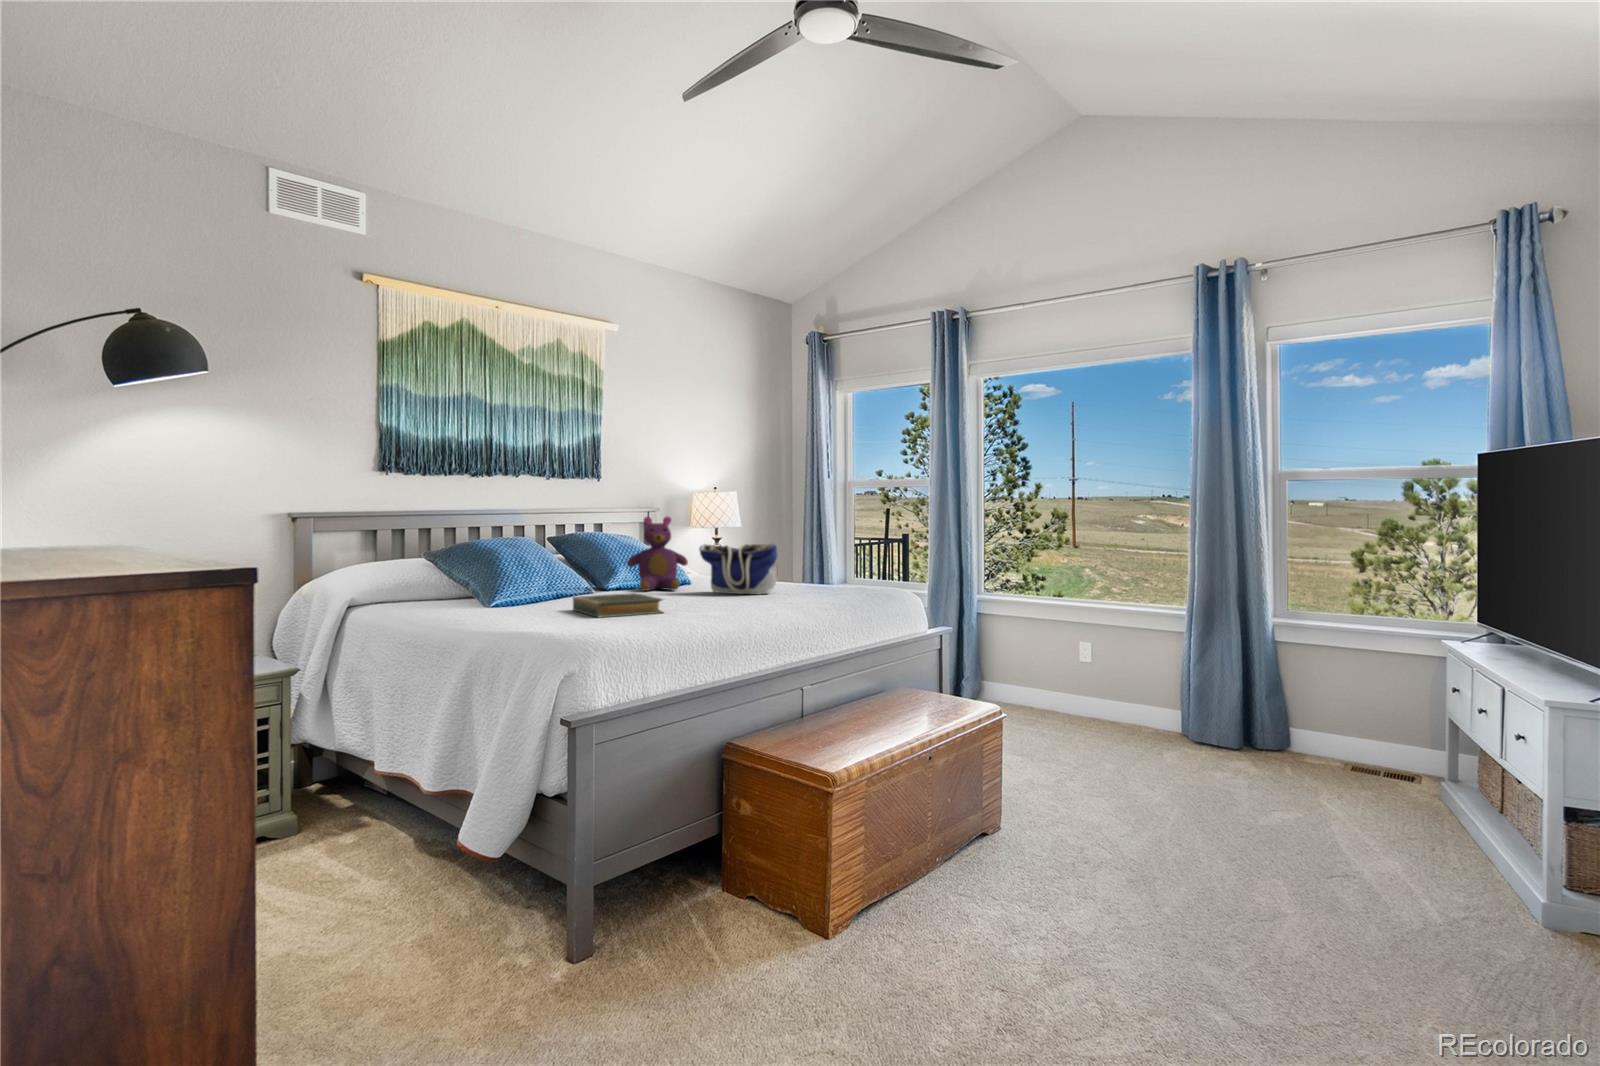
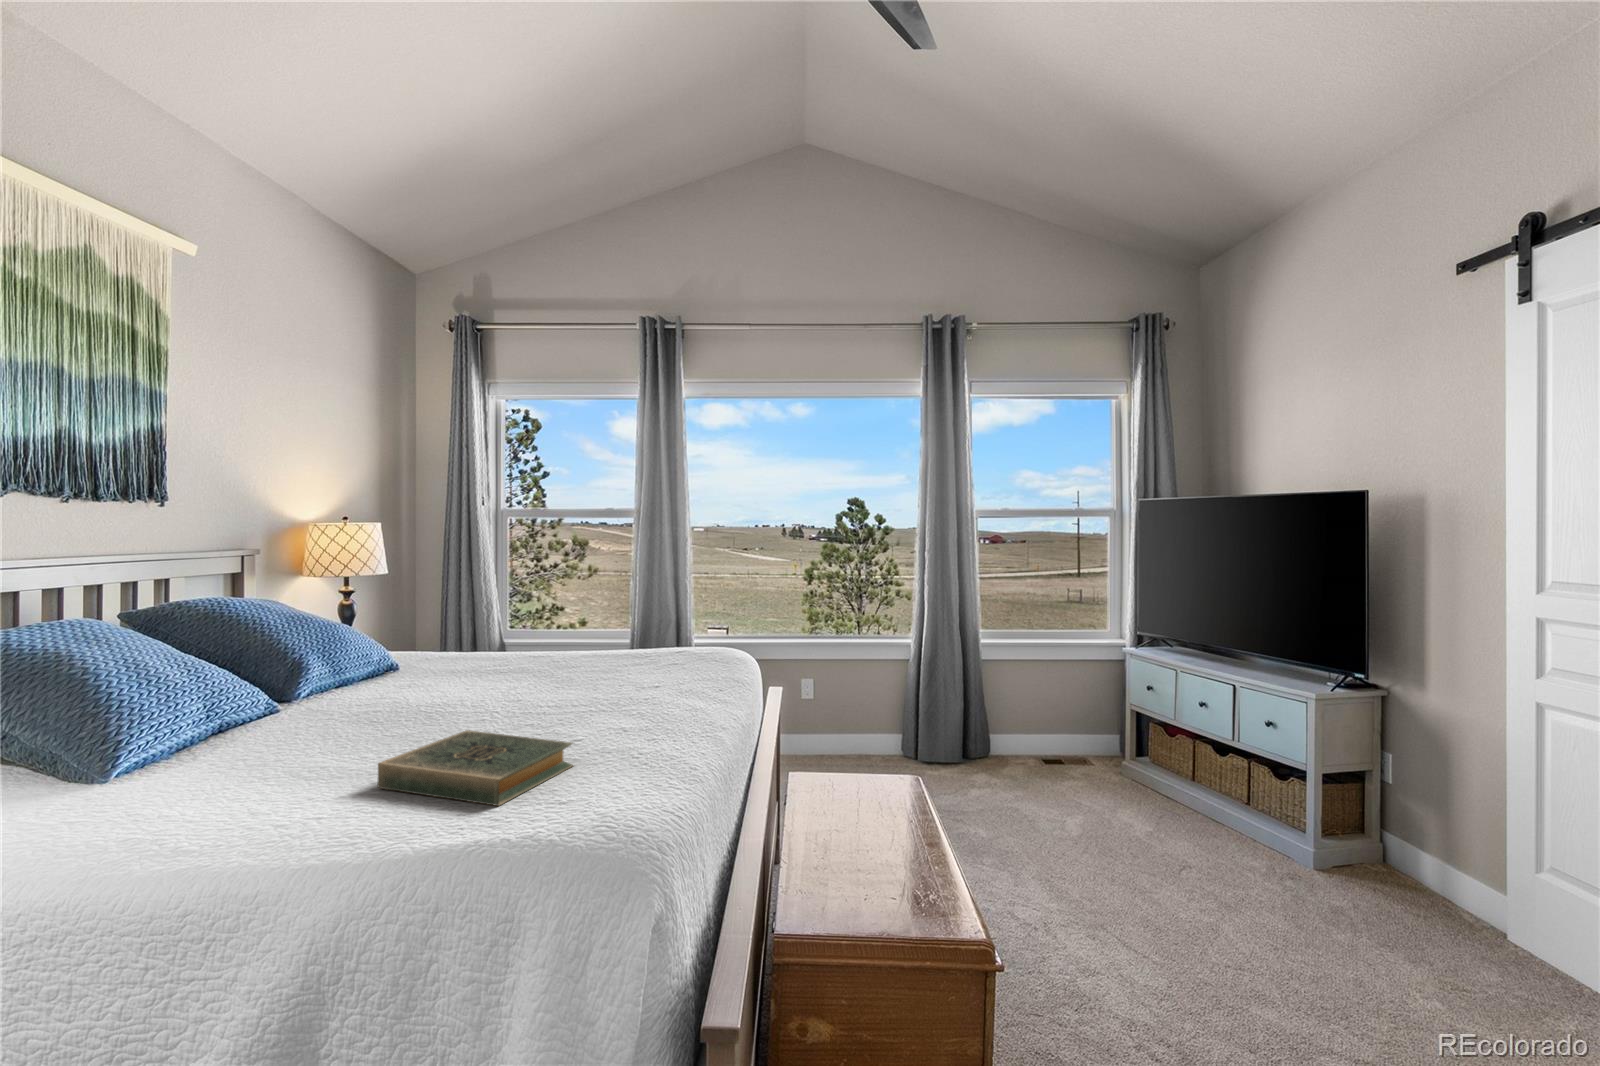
teddy bear: present [627,517,688,591] -> none [310,575,419,702]
tote bag: present [699,543,778,594] -> none [477,615,604,693]

